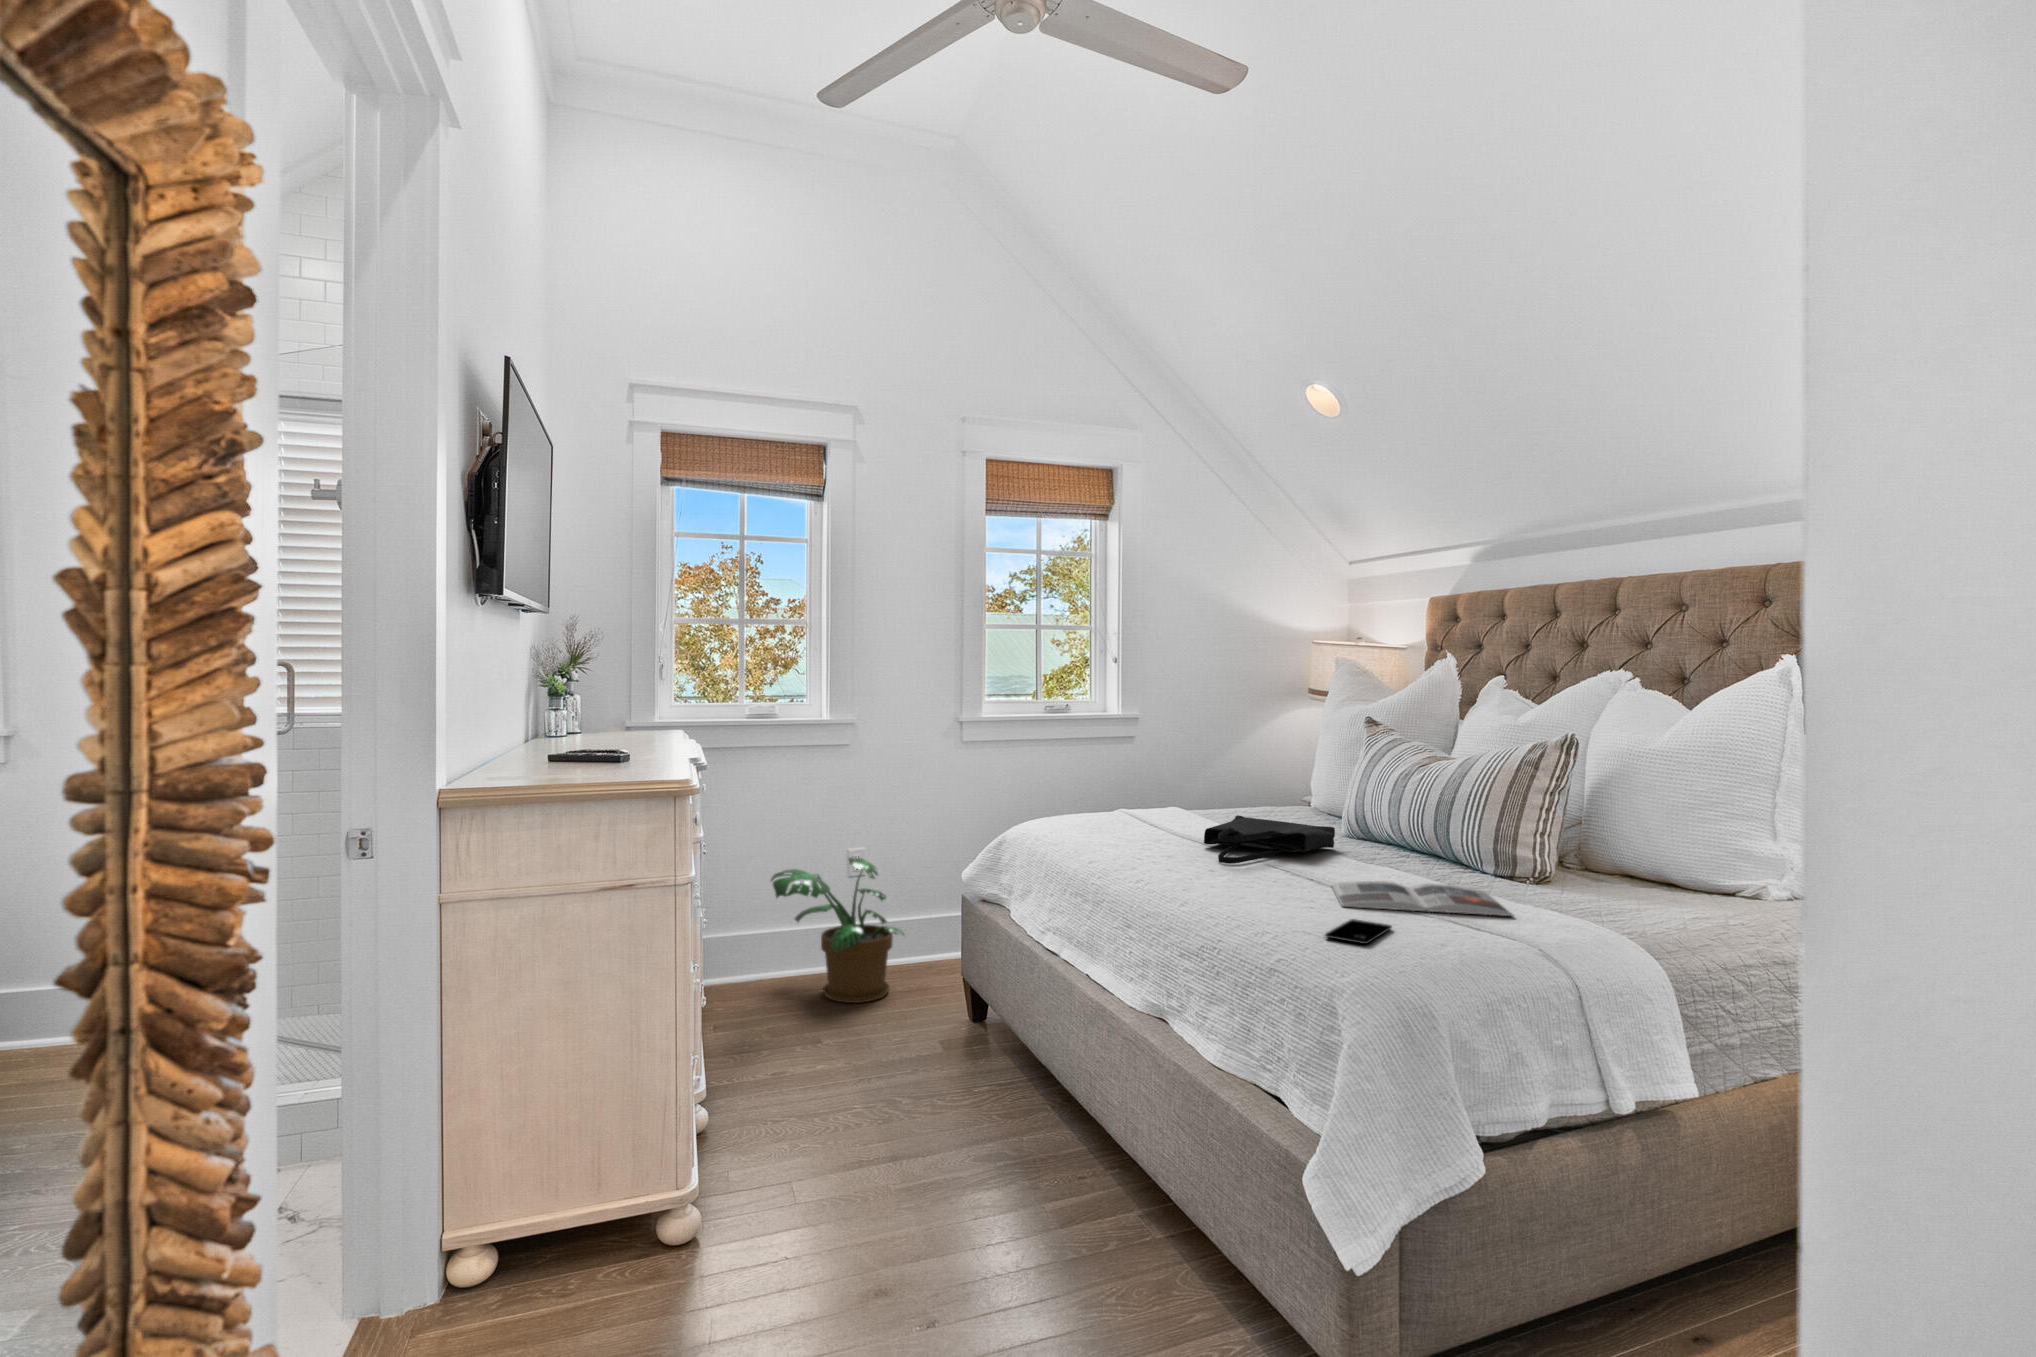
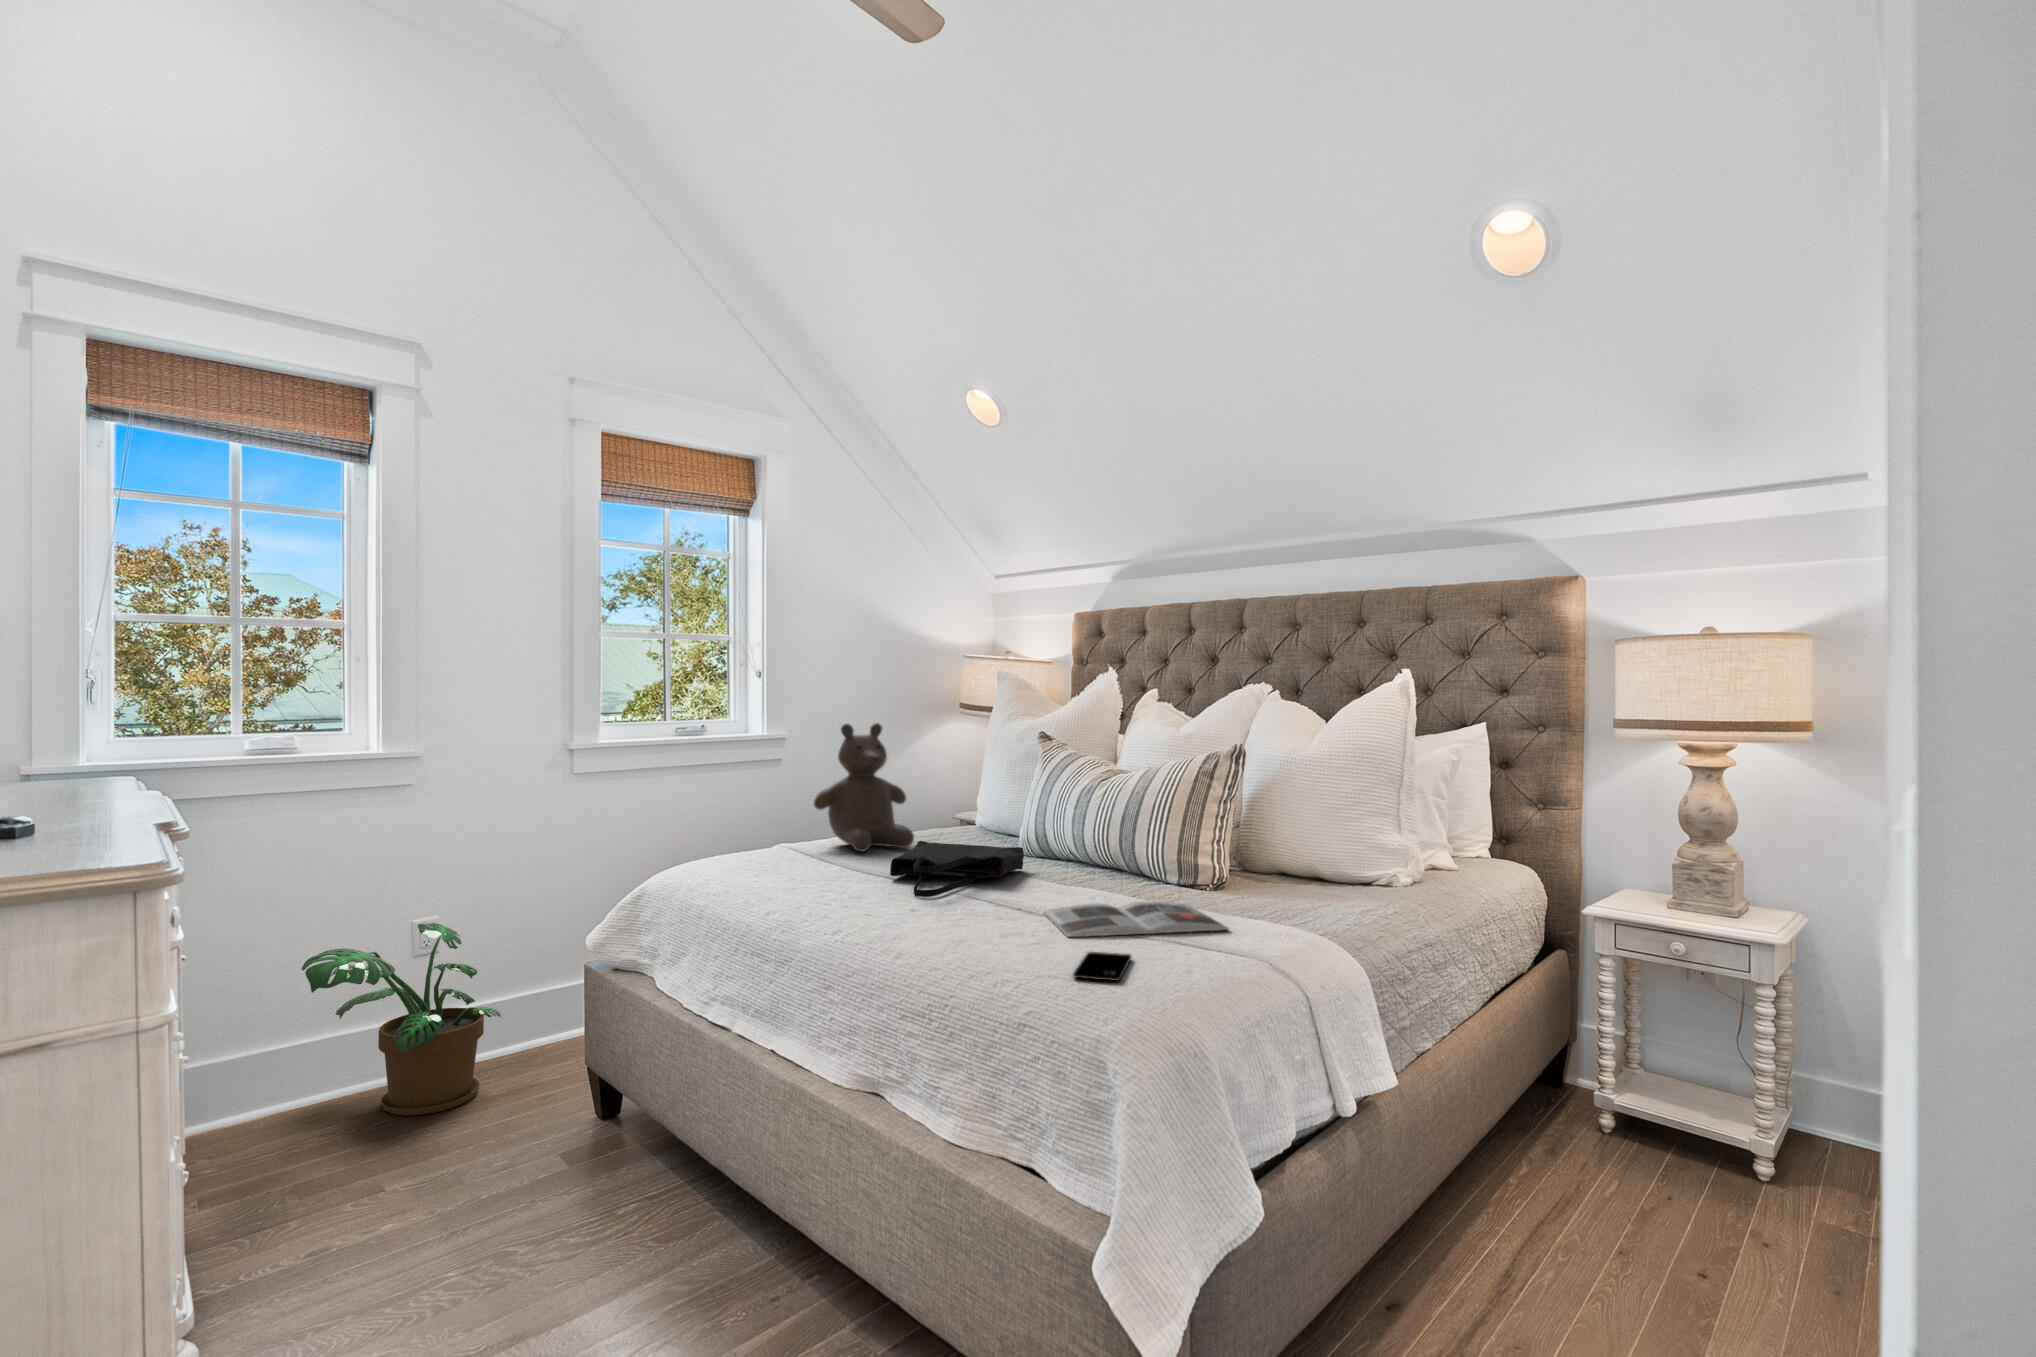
teddy bear: none [1149,707,1239,823] -> present [814,723,914,852]

